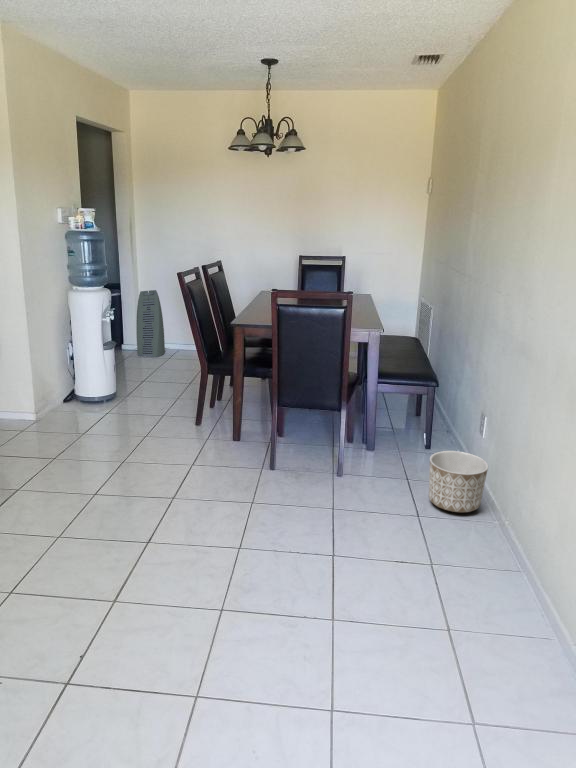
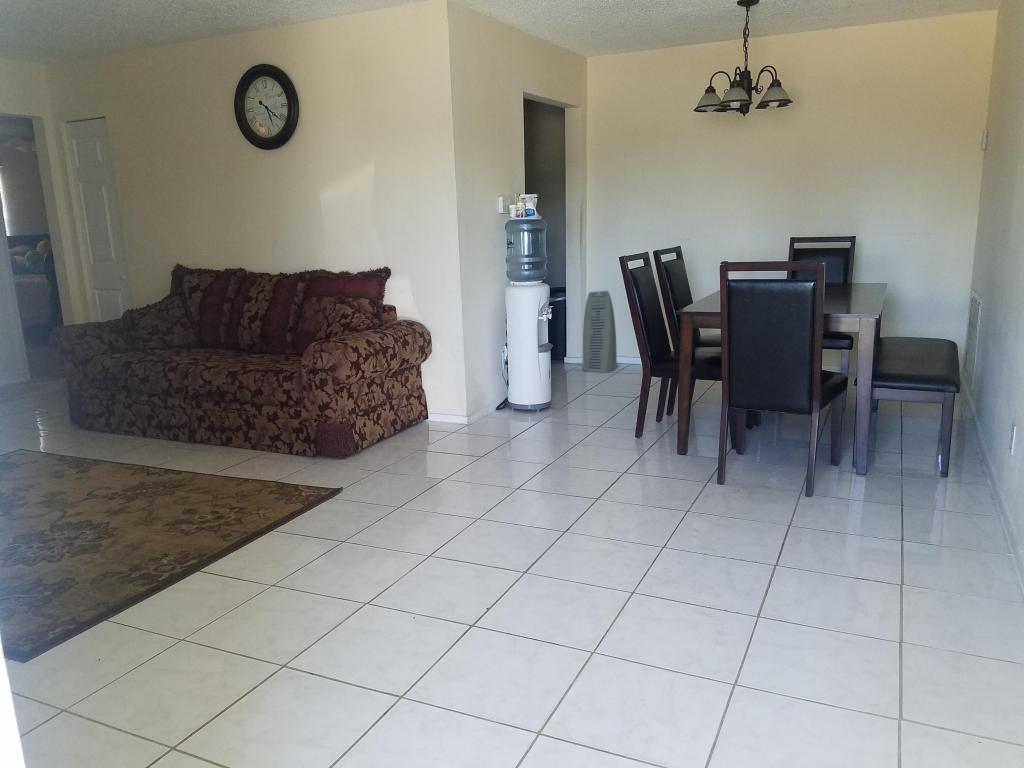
planter: present [429,451,488,512] -> none [921,465,1004,543]

